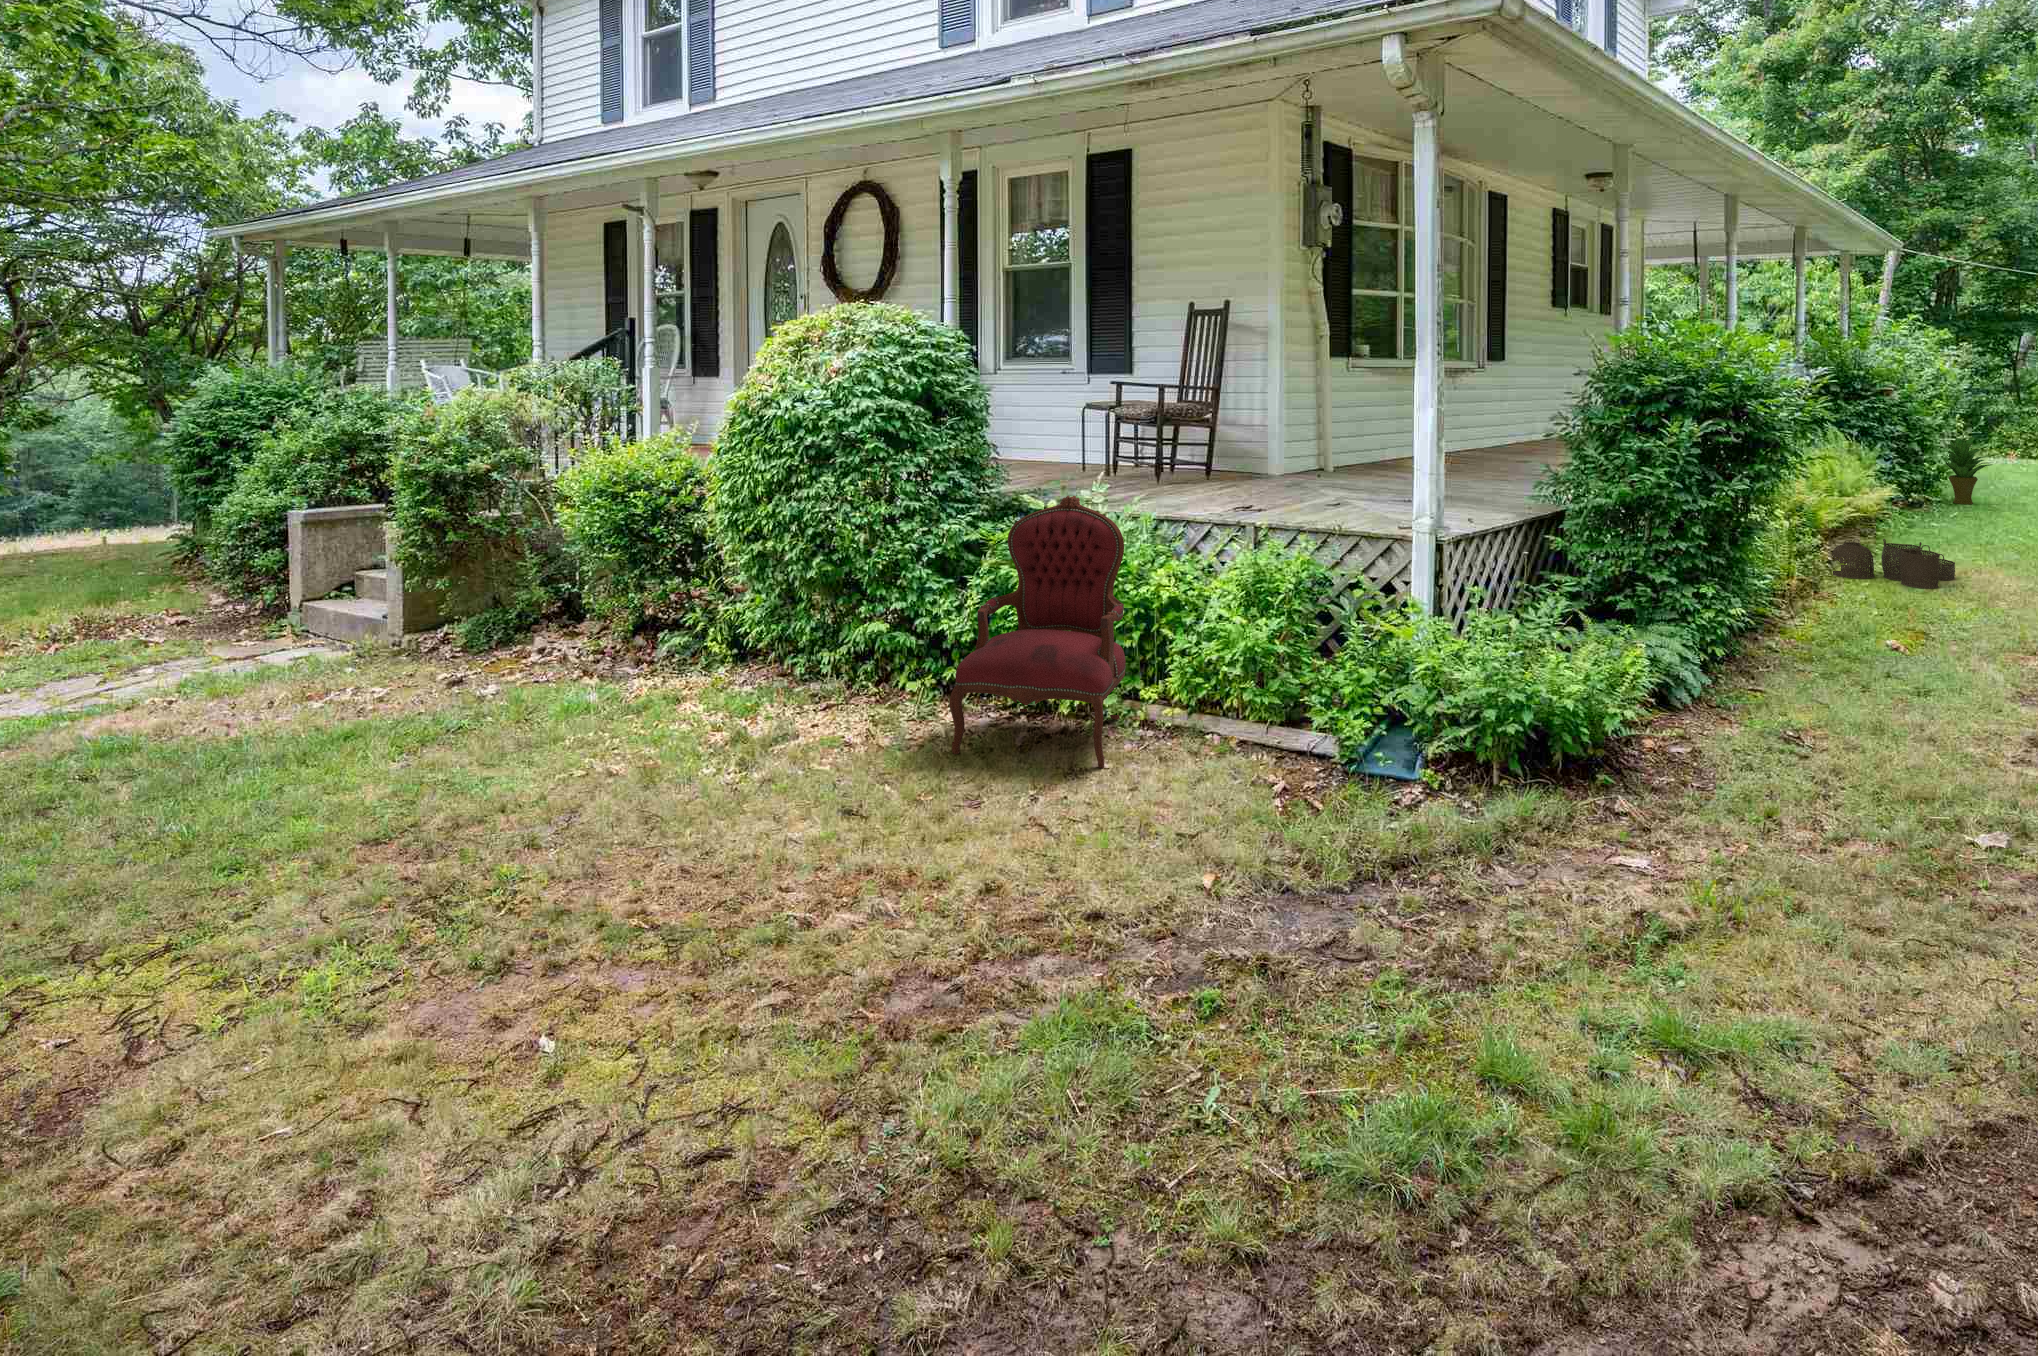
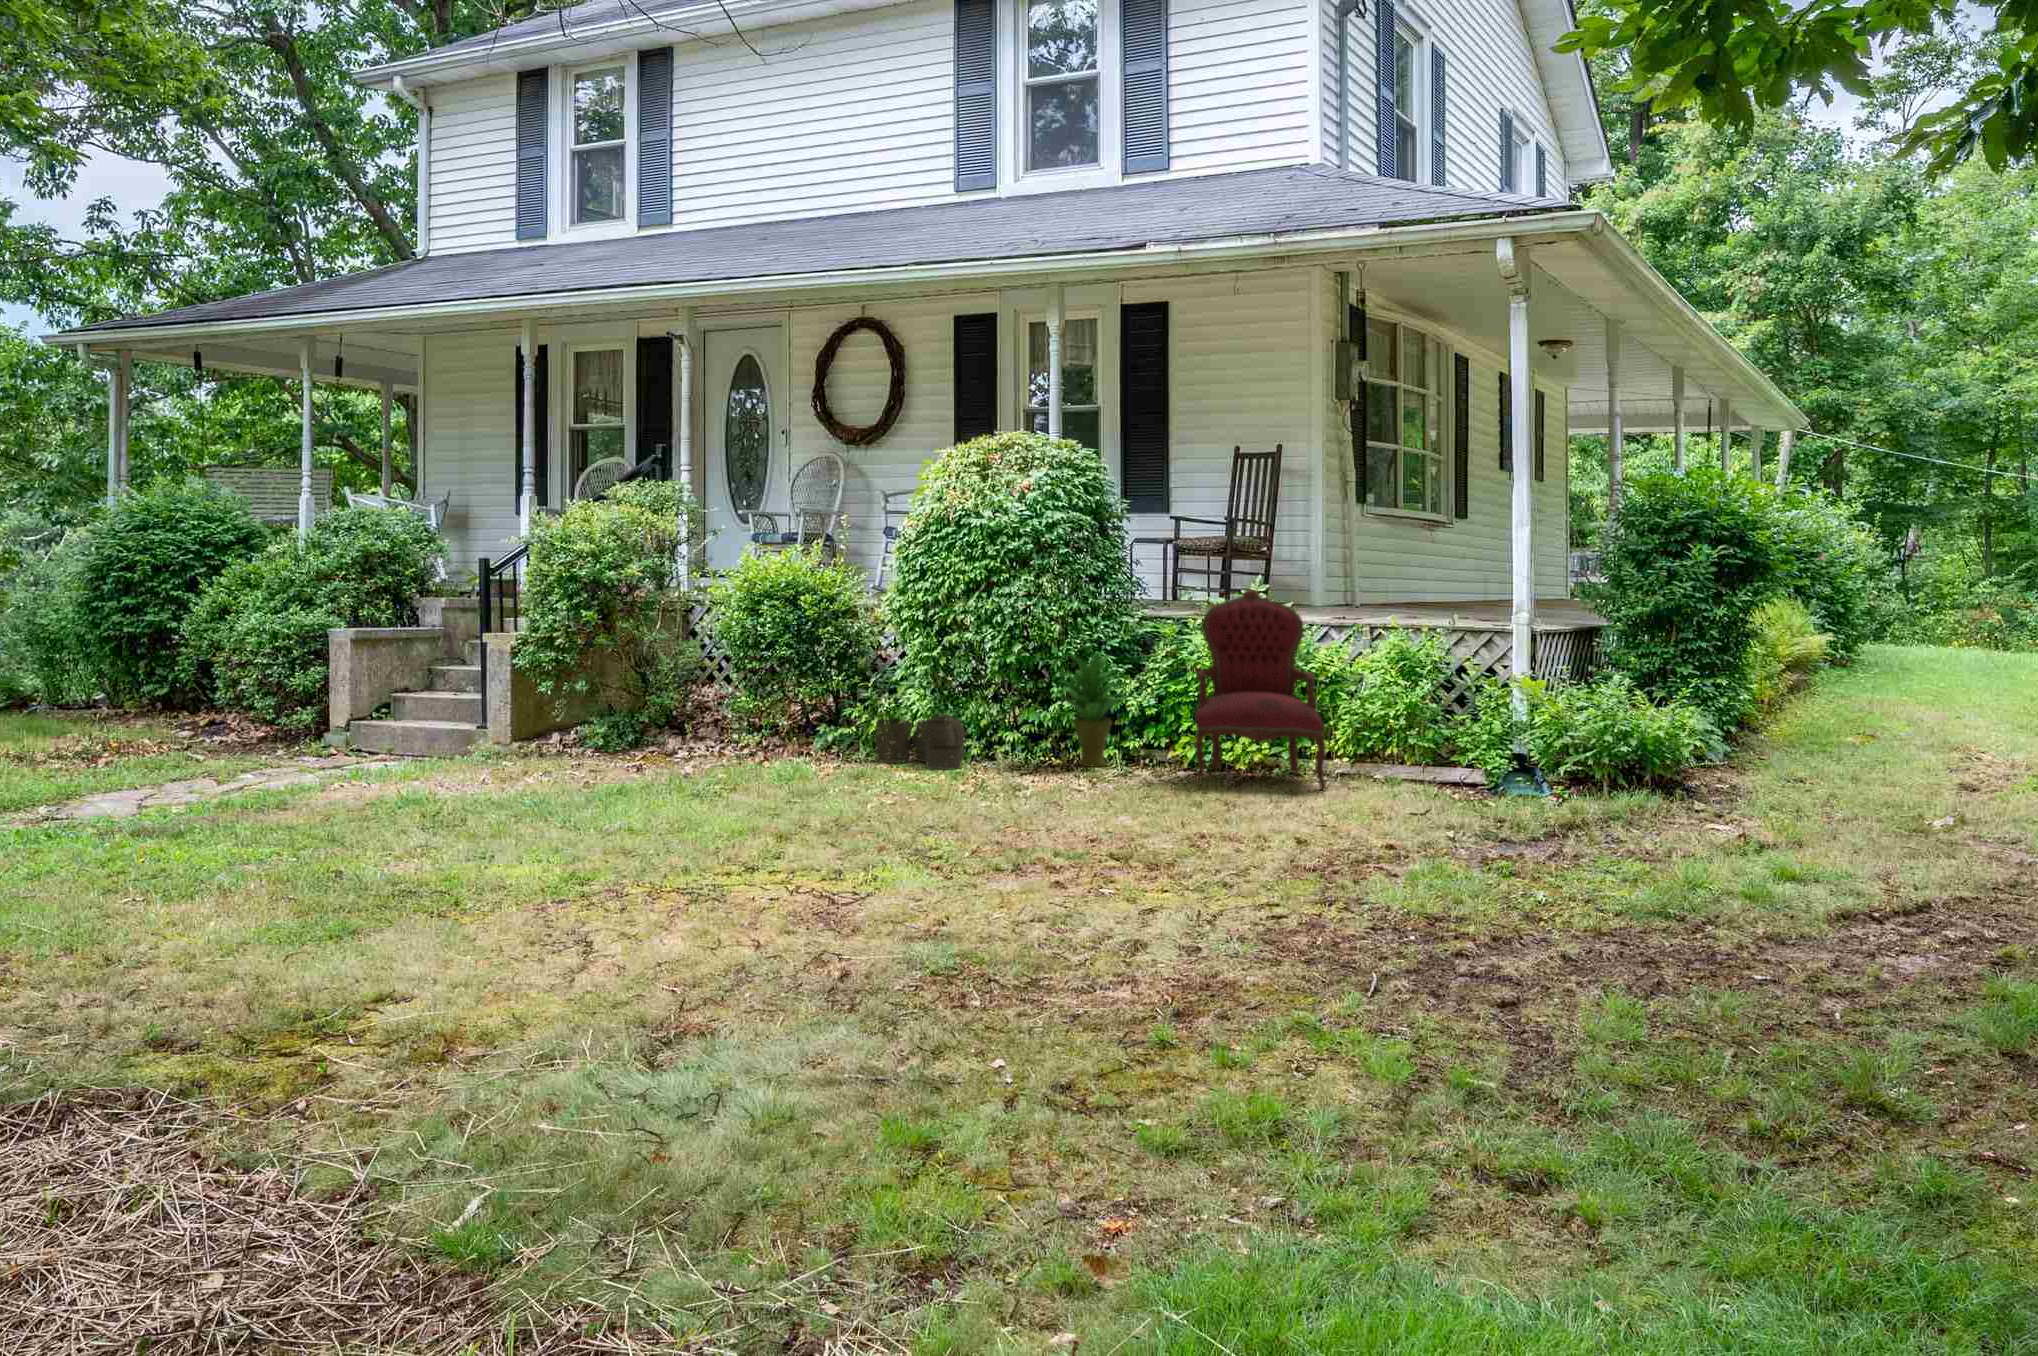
potted plant: present [1946,437,1992,504] -> present [1054,655,1124,767]
woven basket: present [1832,539,1955,589] -> present [876,711,965,770]

